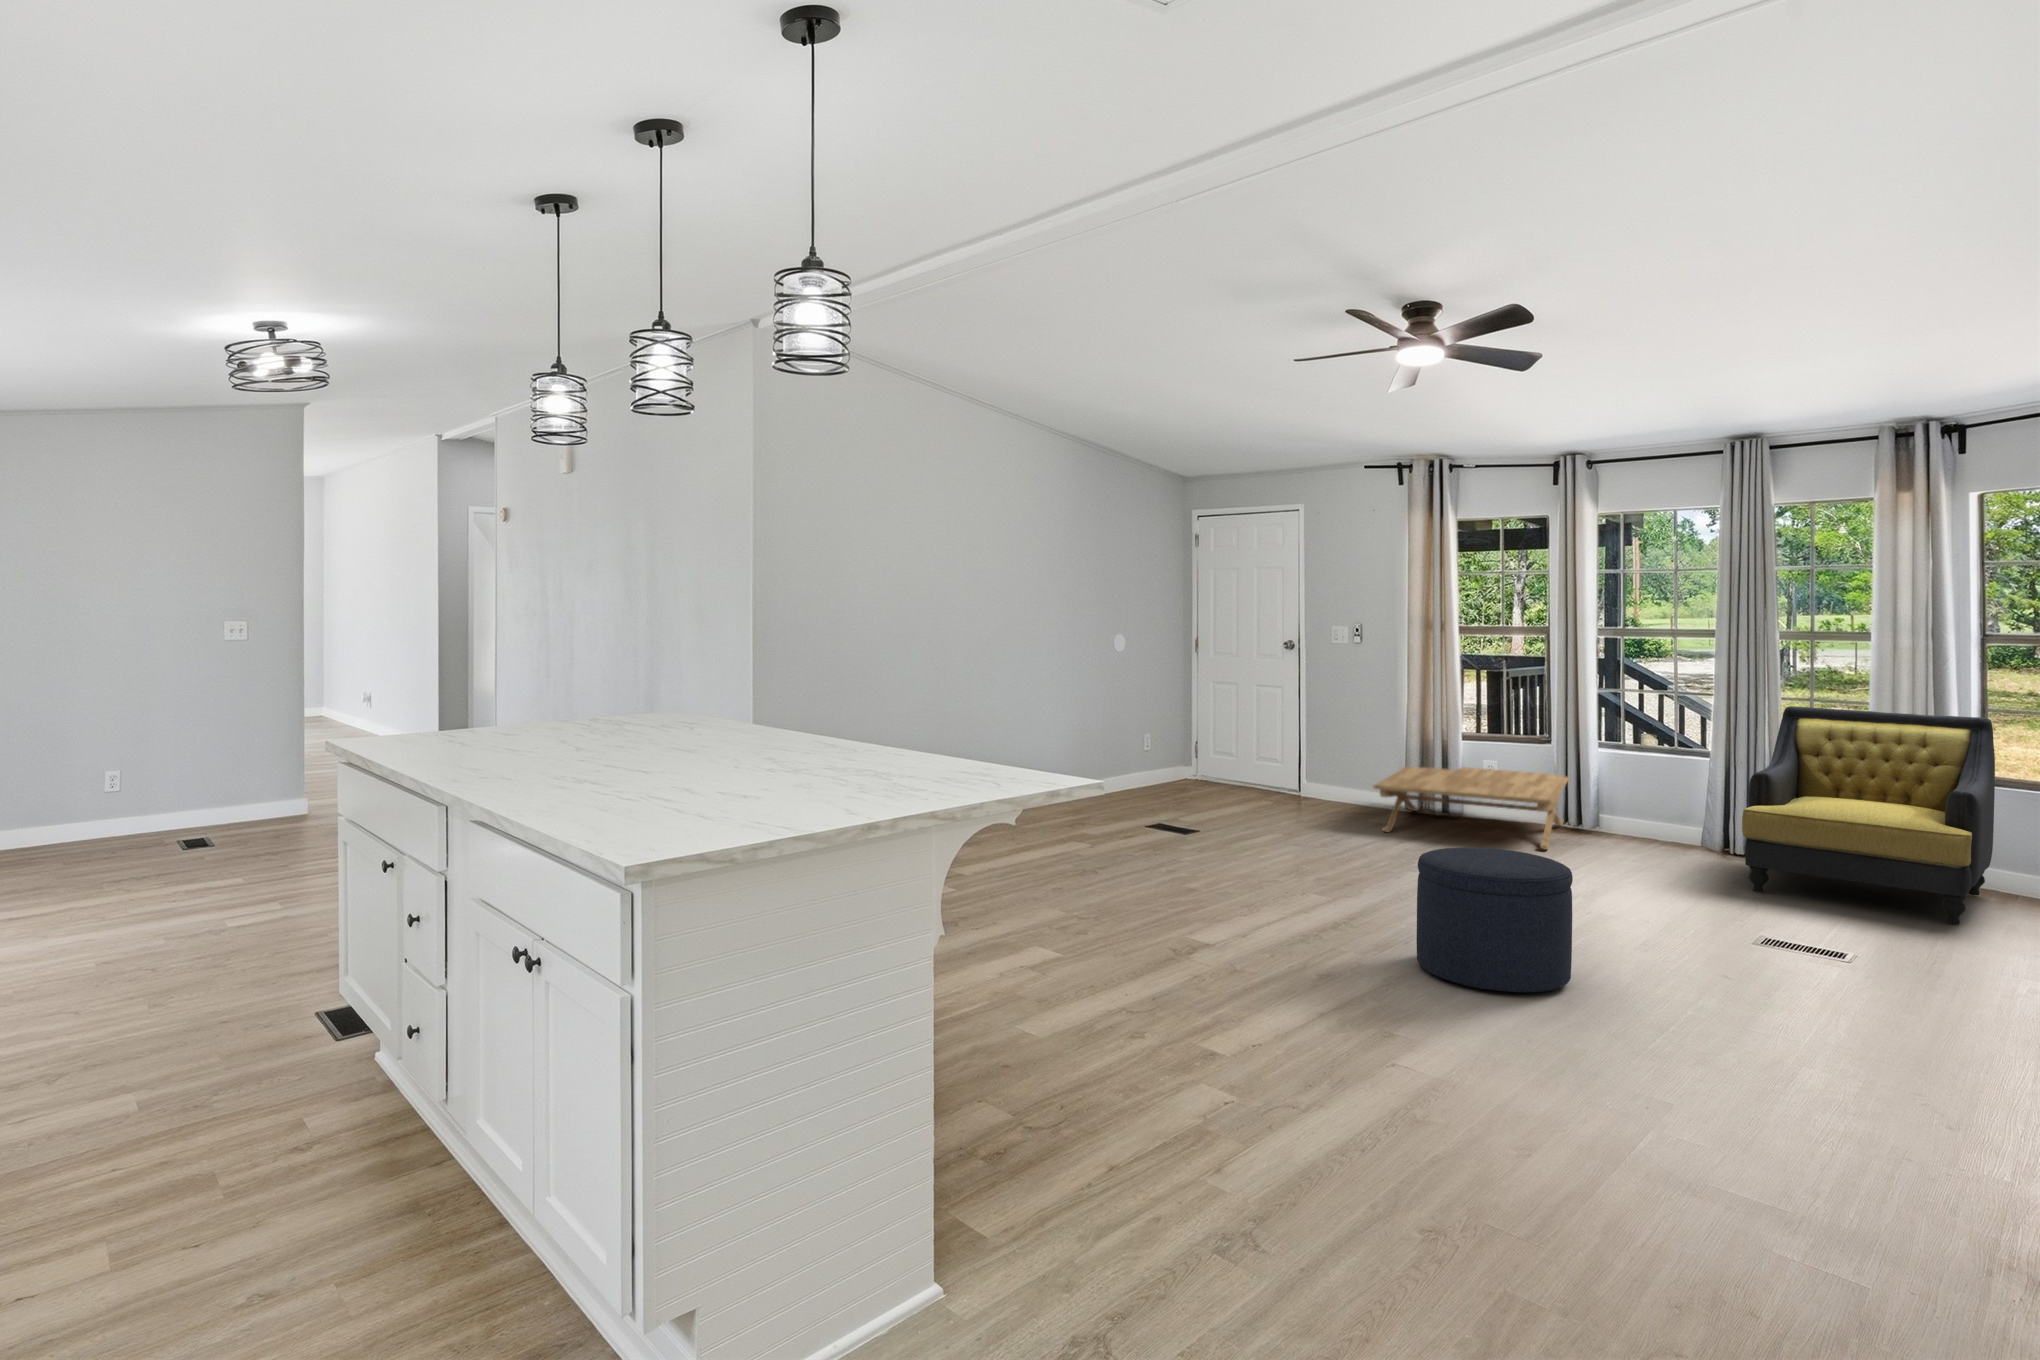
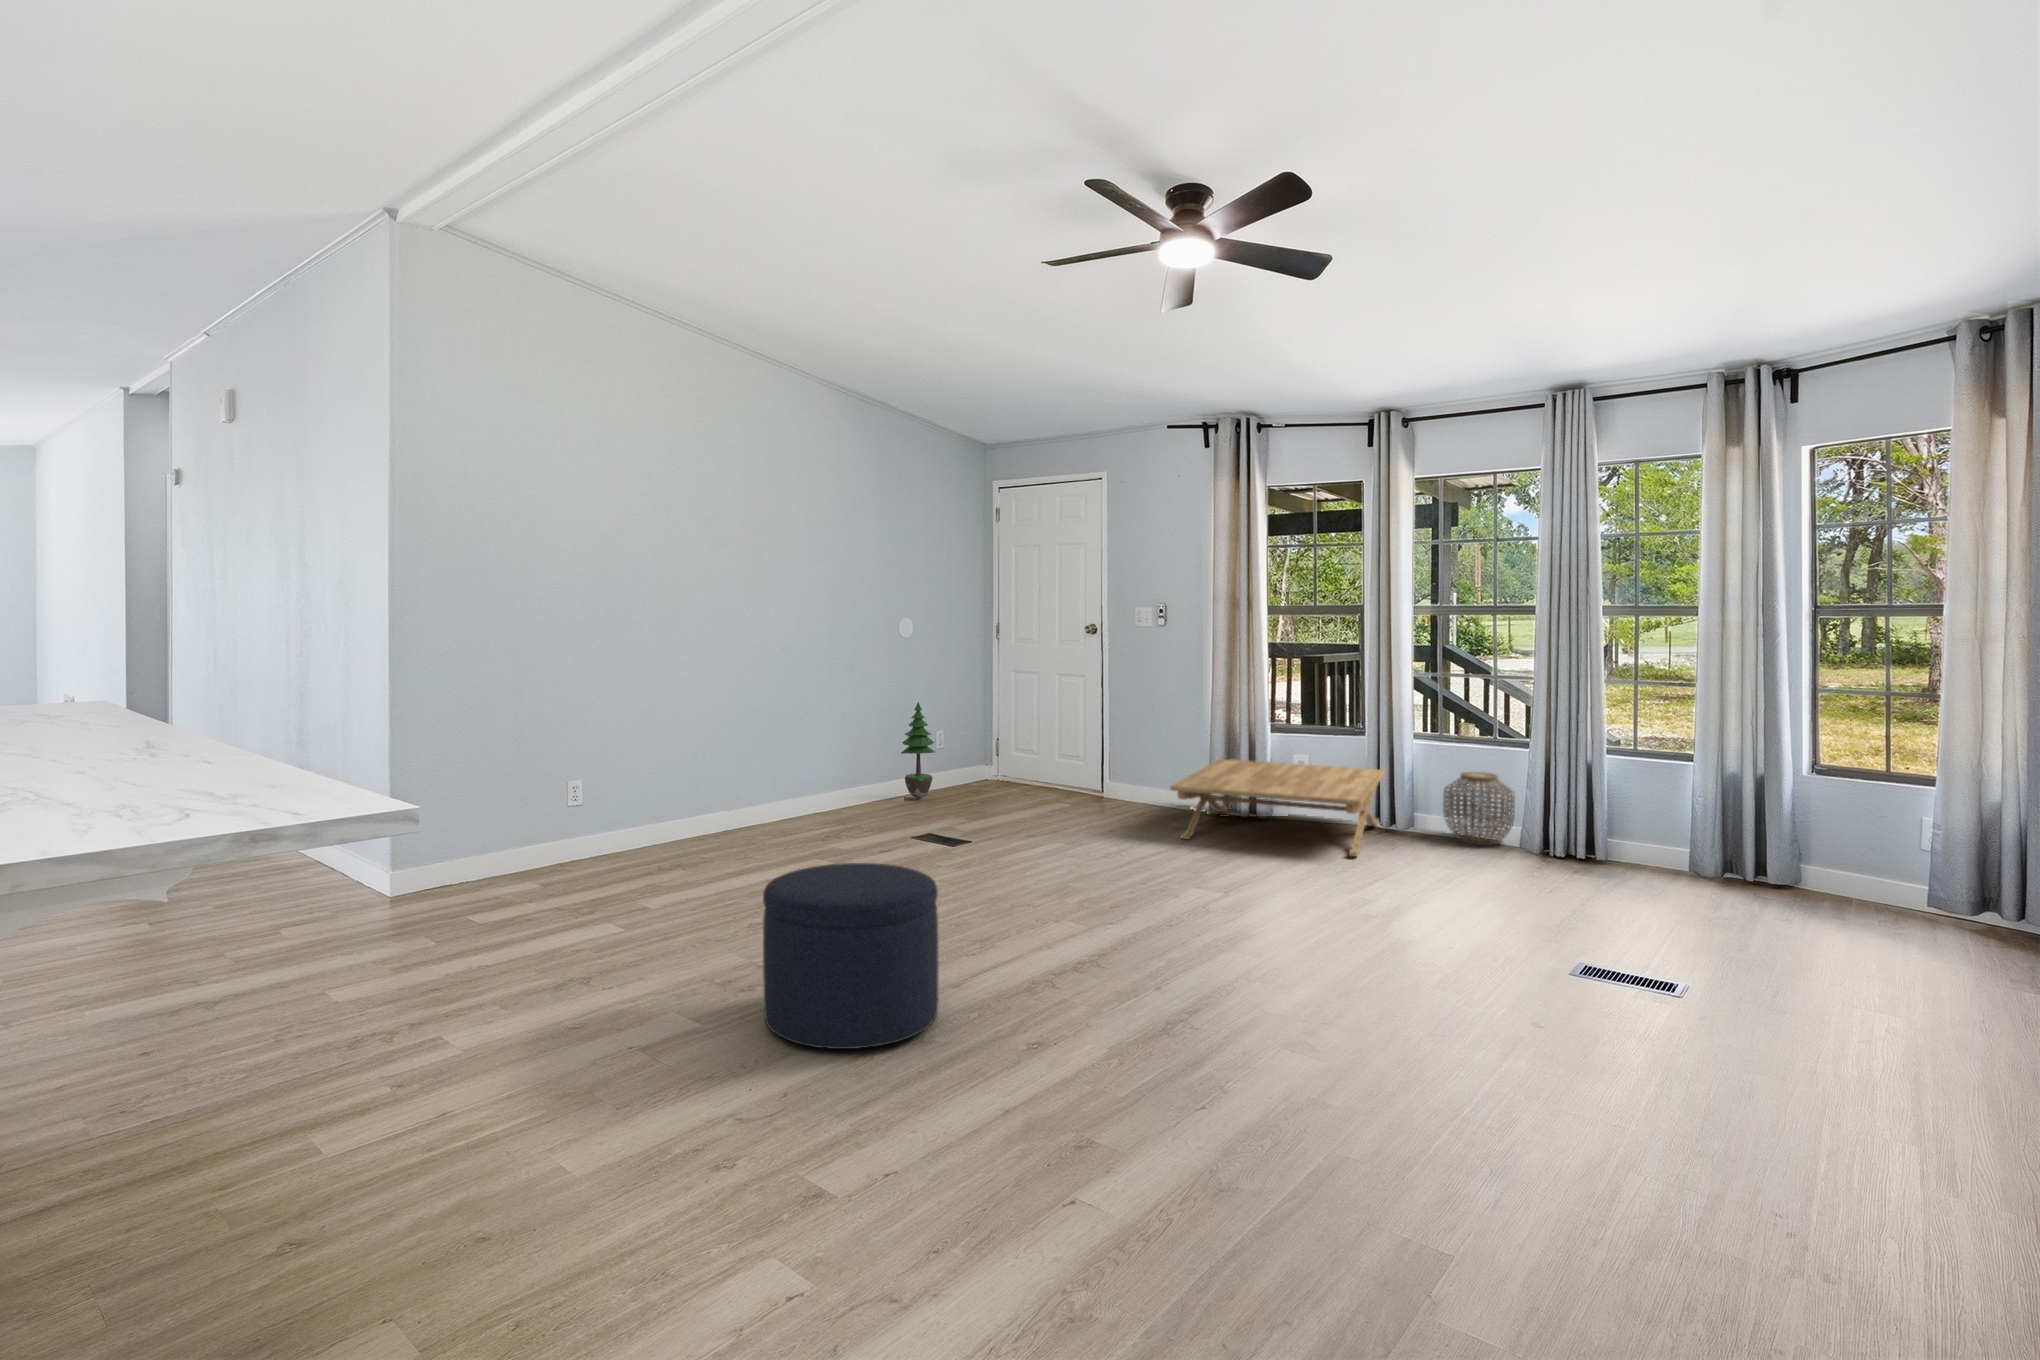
armchair: present [1742,706,1995,925] -> none [1563,691,1827,939]
potted tree: none [1120,709,1151,795] -> present [901,702,935,799]
woven basket: none [1626,778,1695,844] -> present [1443,772,1515,845]
ottoman: present [1417,847,1573,992] -> present [763,863,939,1049]

